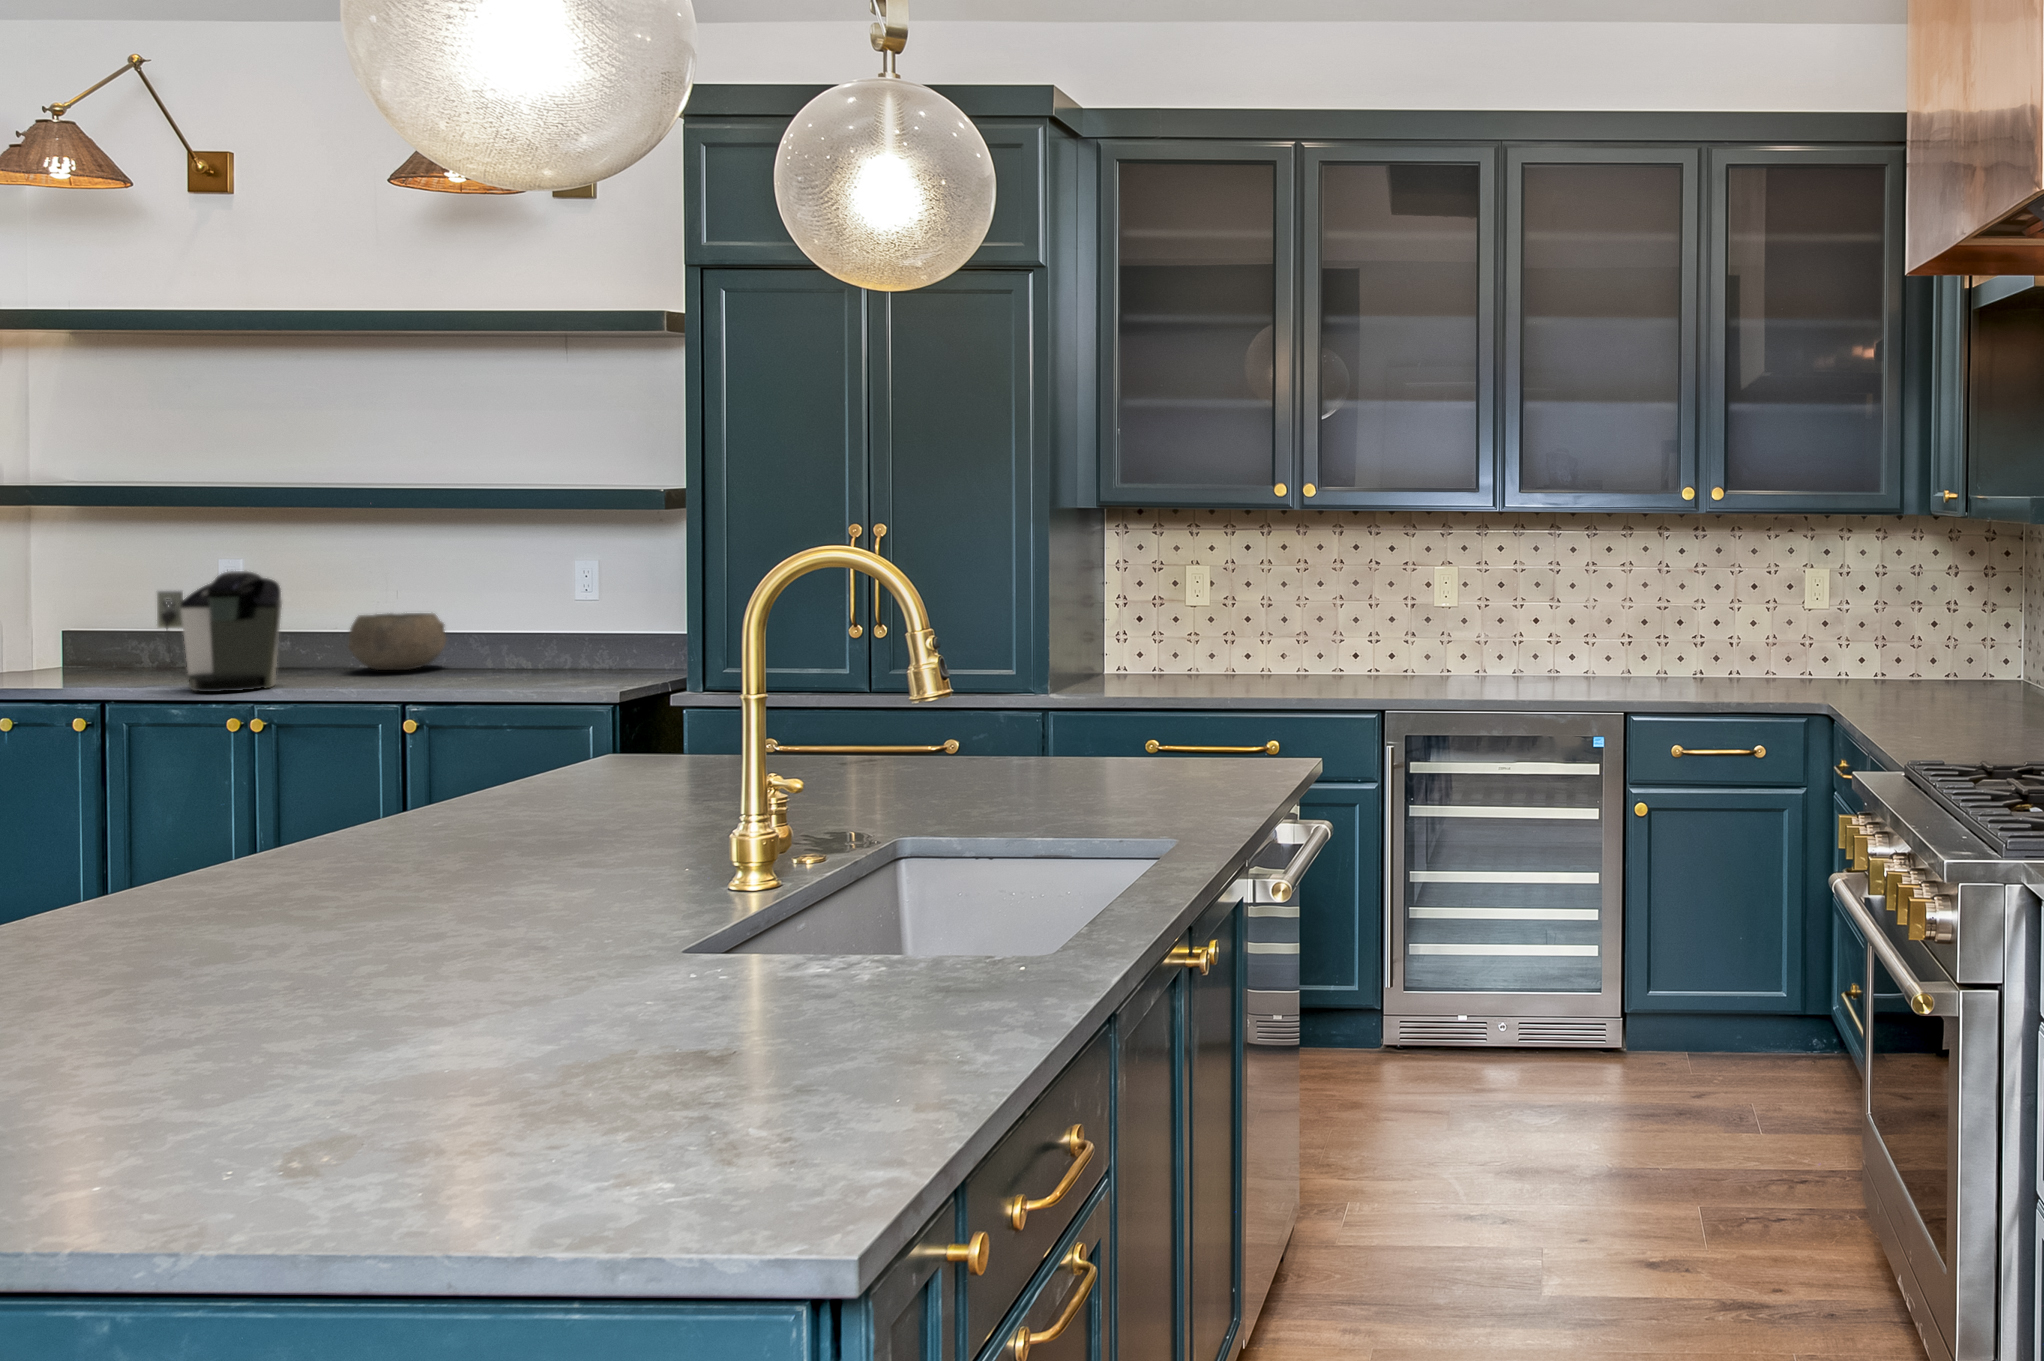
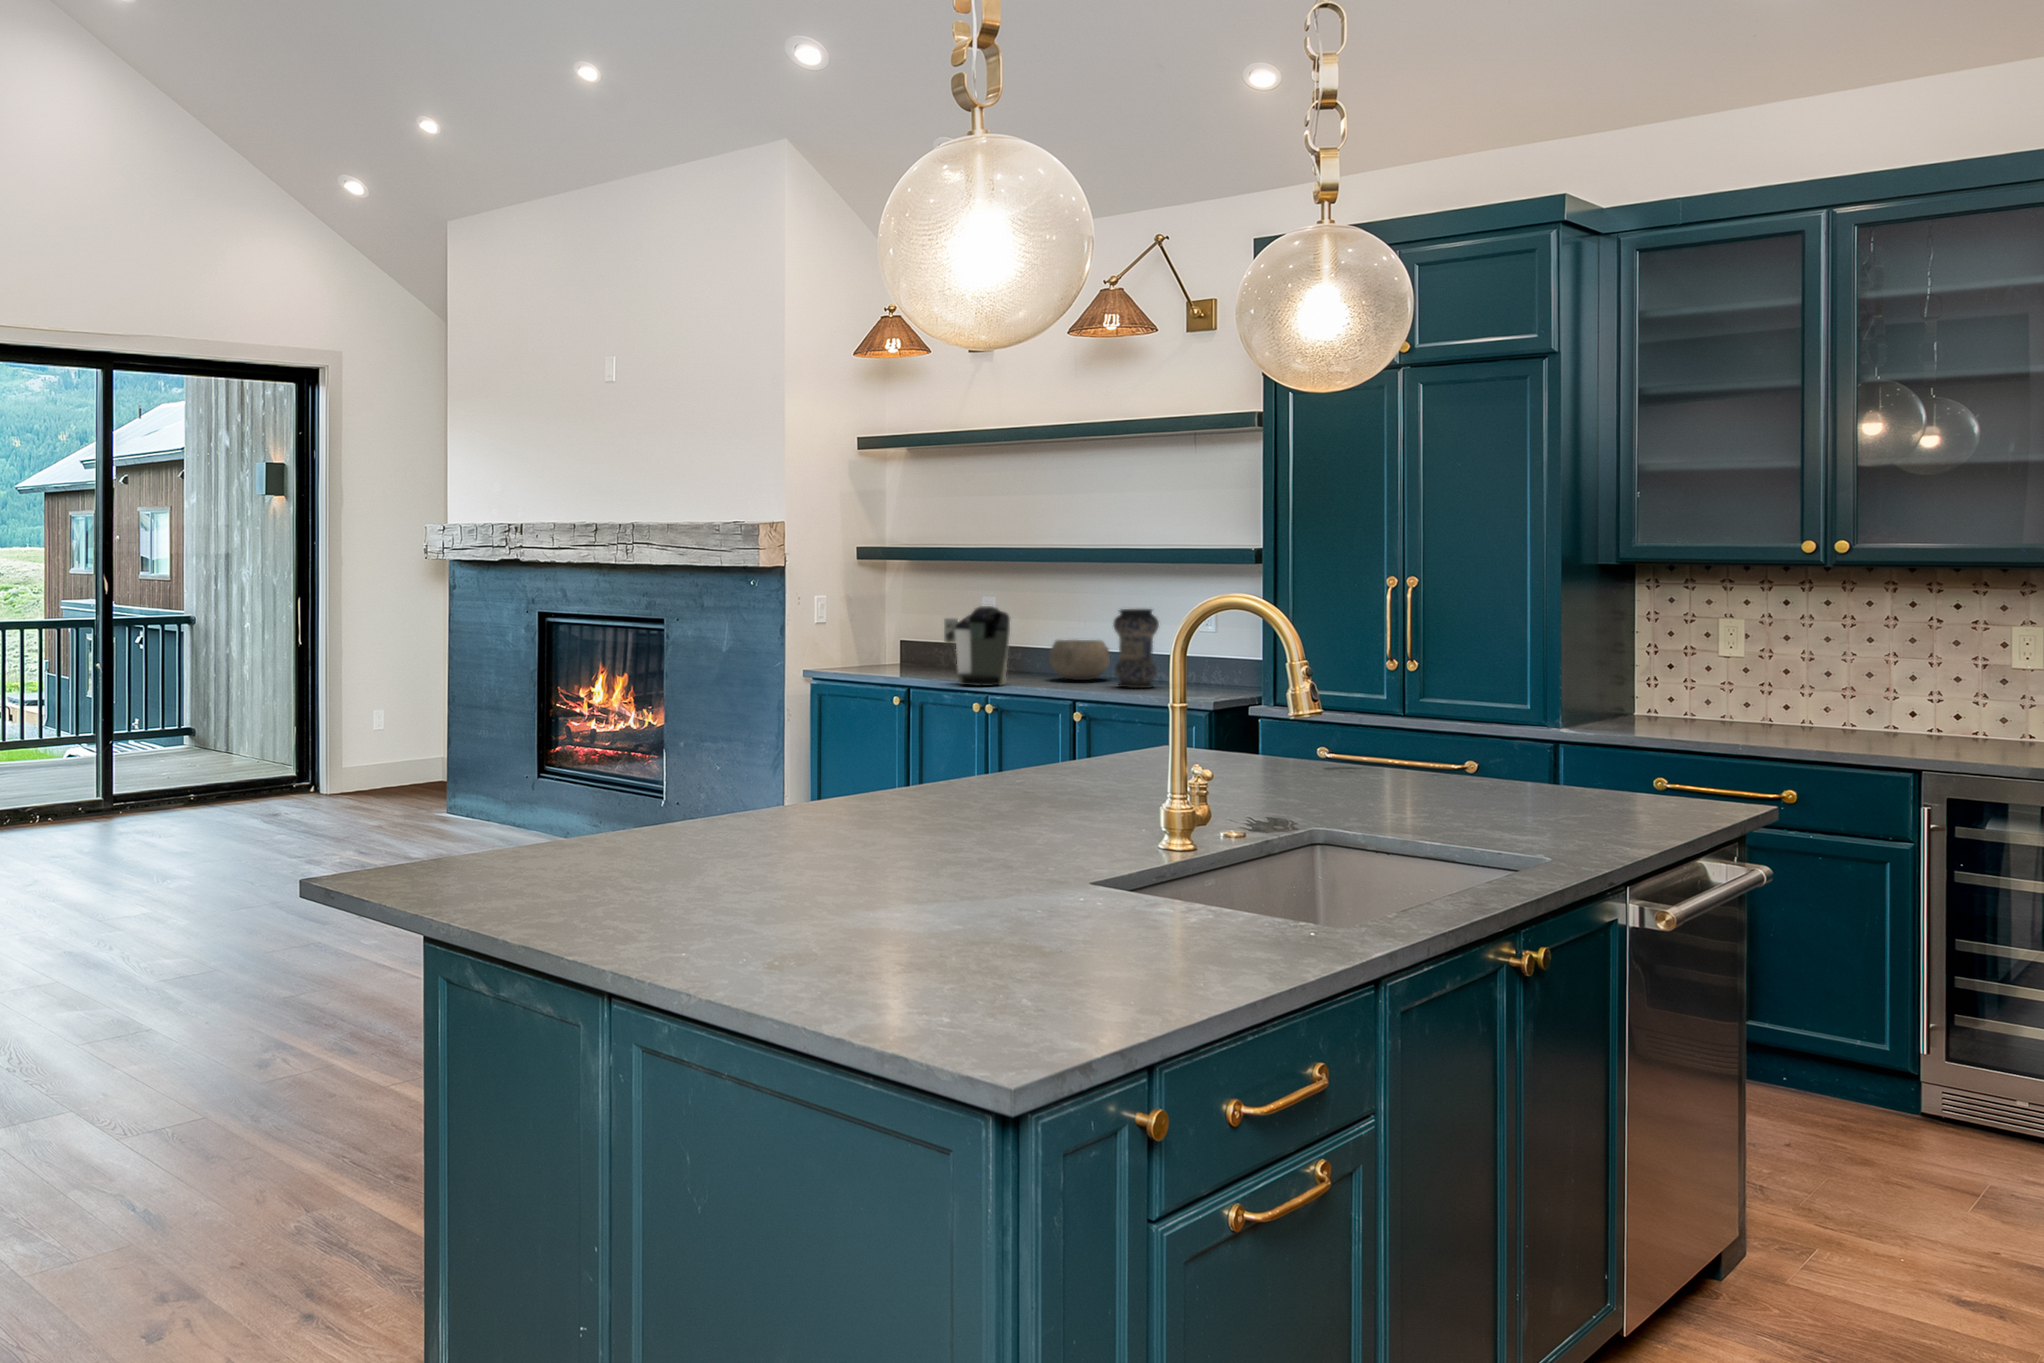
vase: none [455,569,525,677] -> present [1113,609,1159,688]

